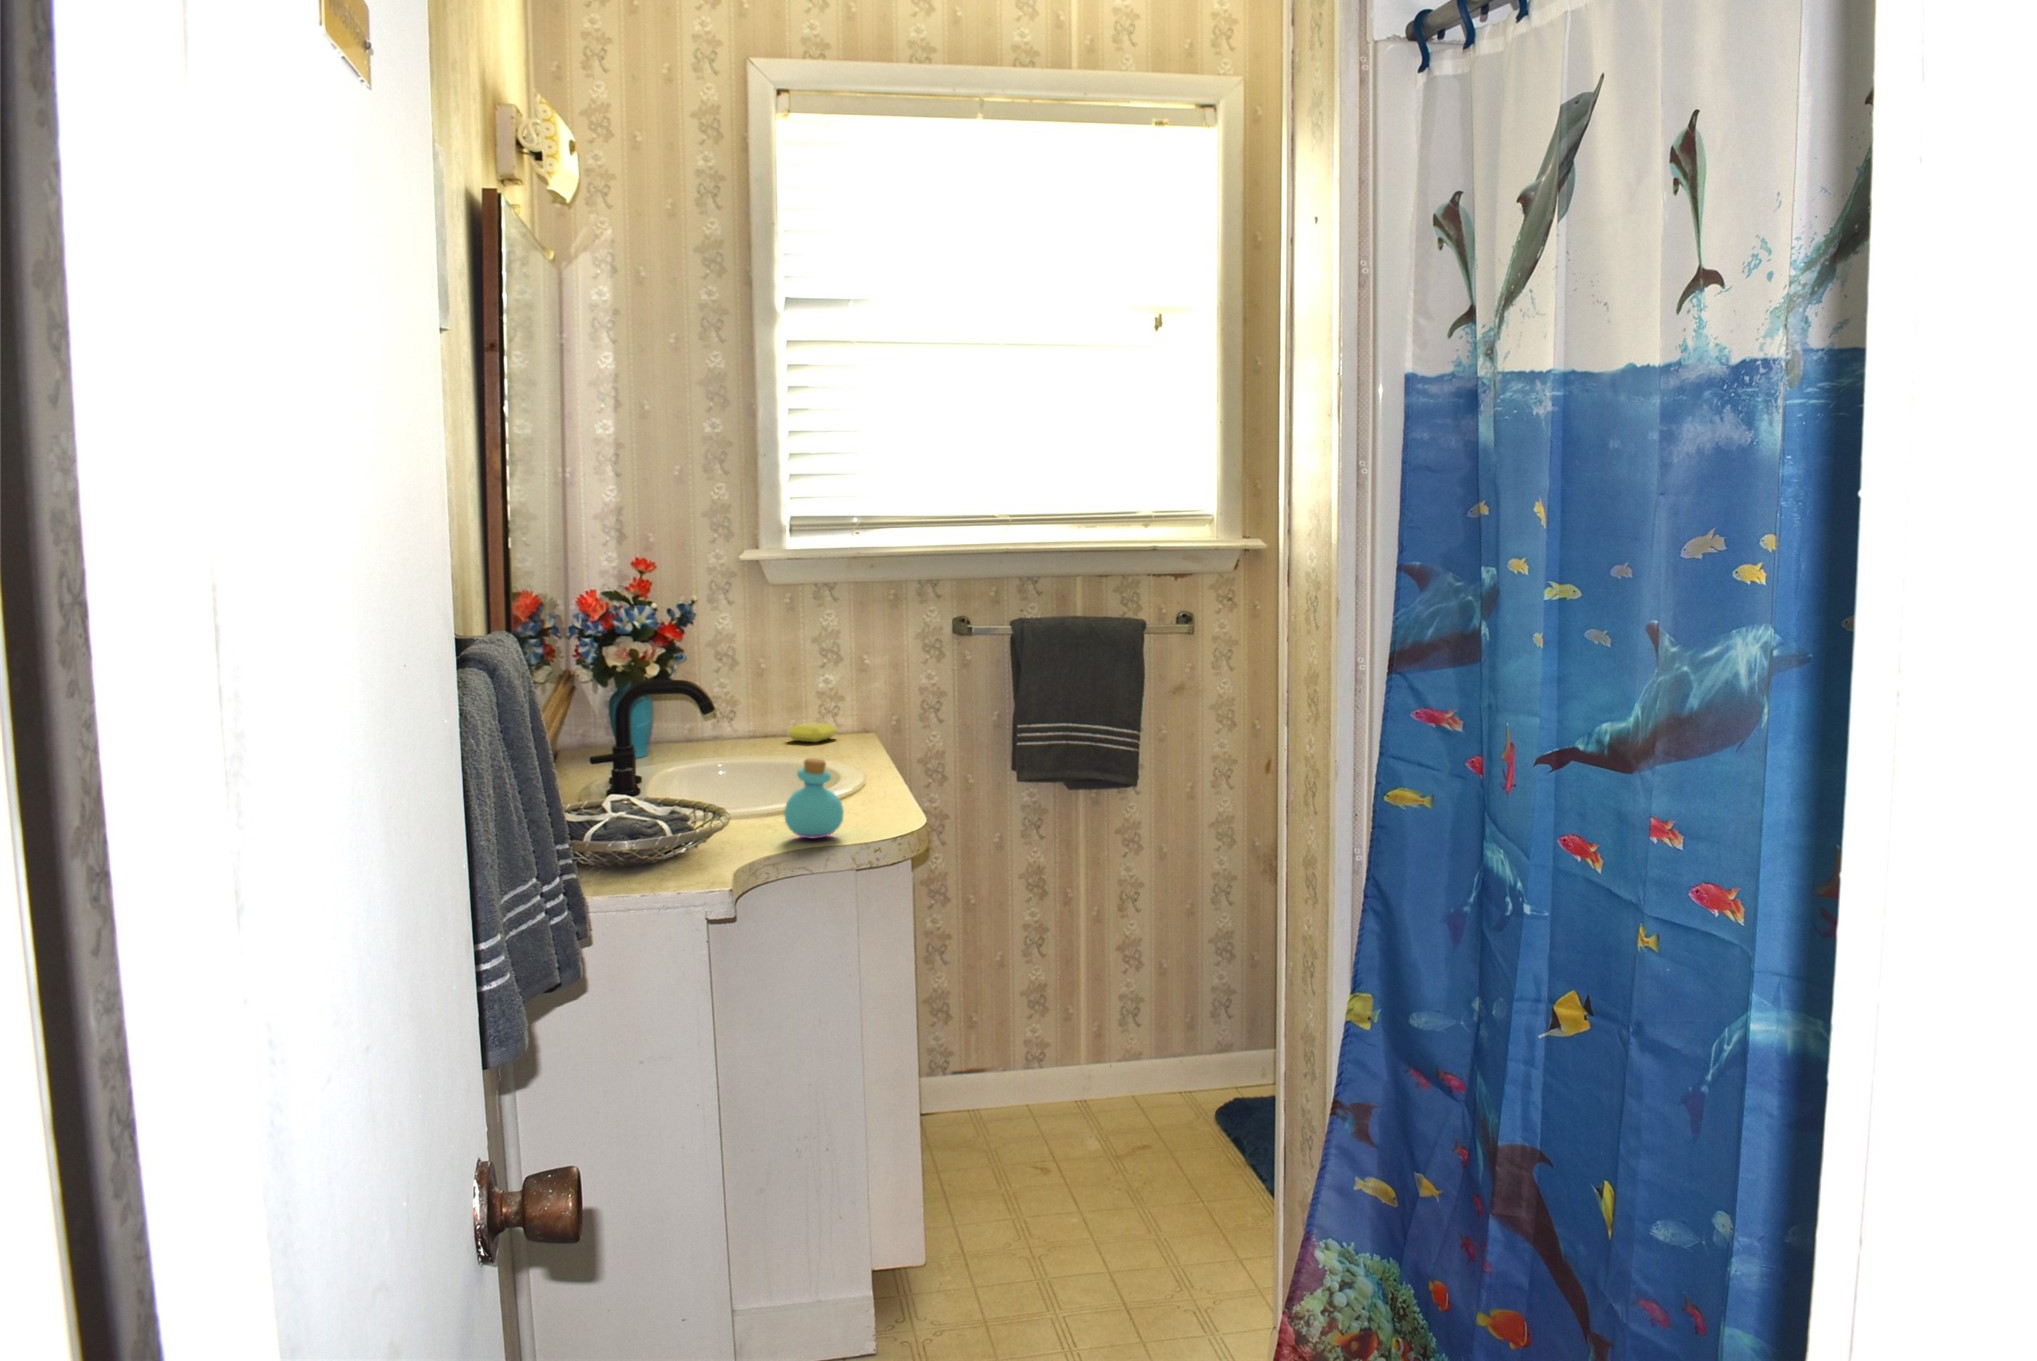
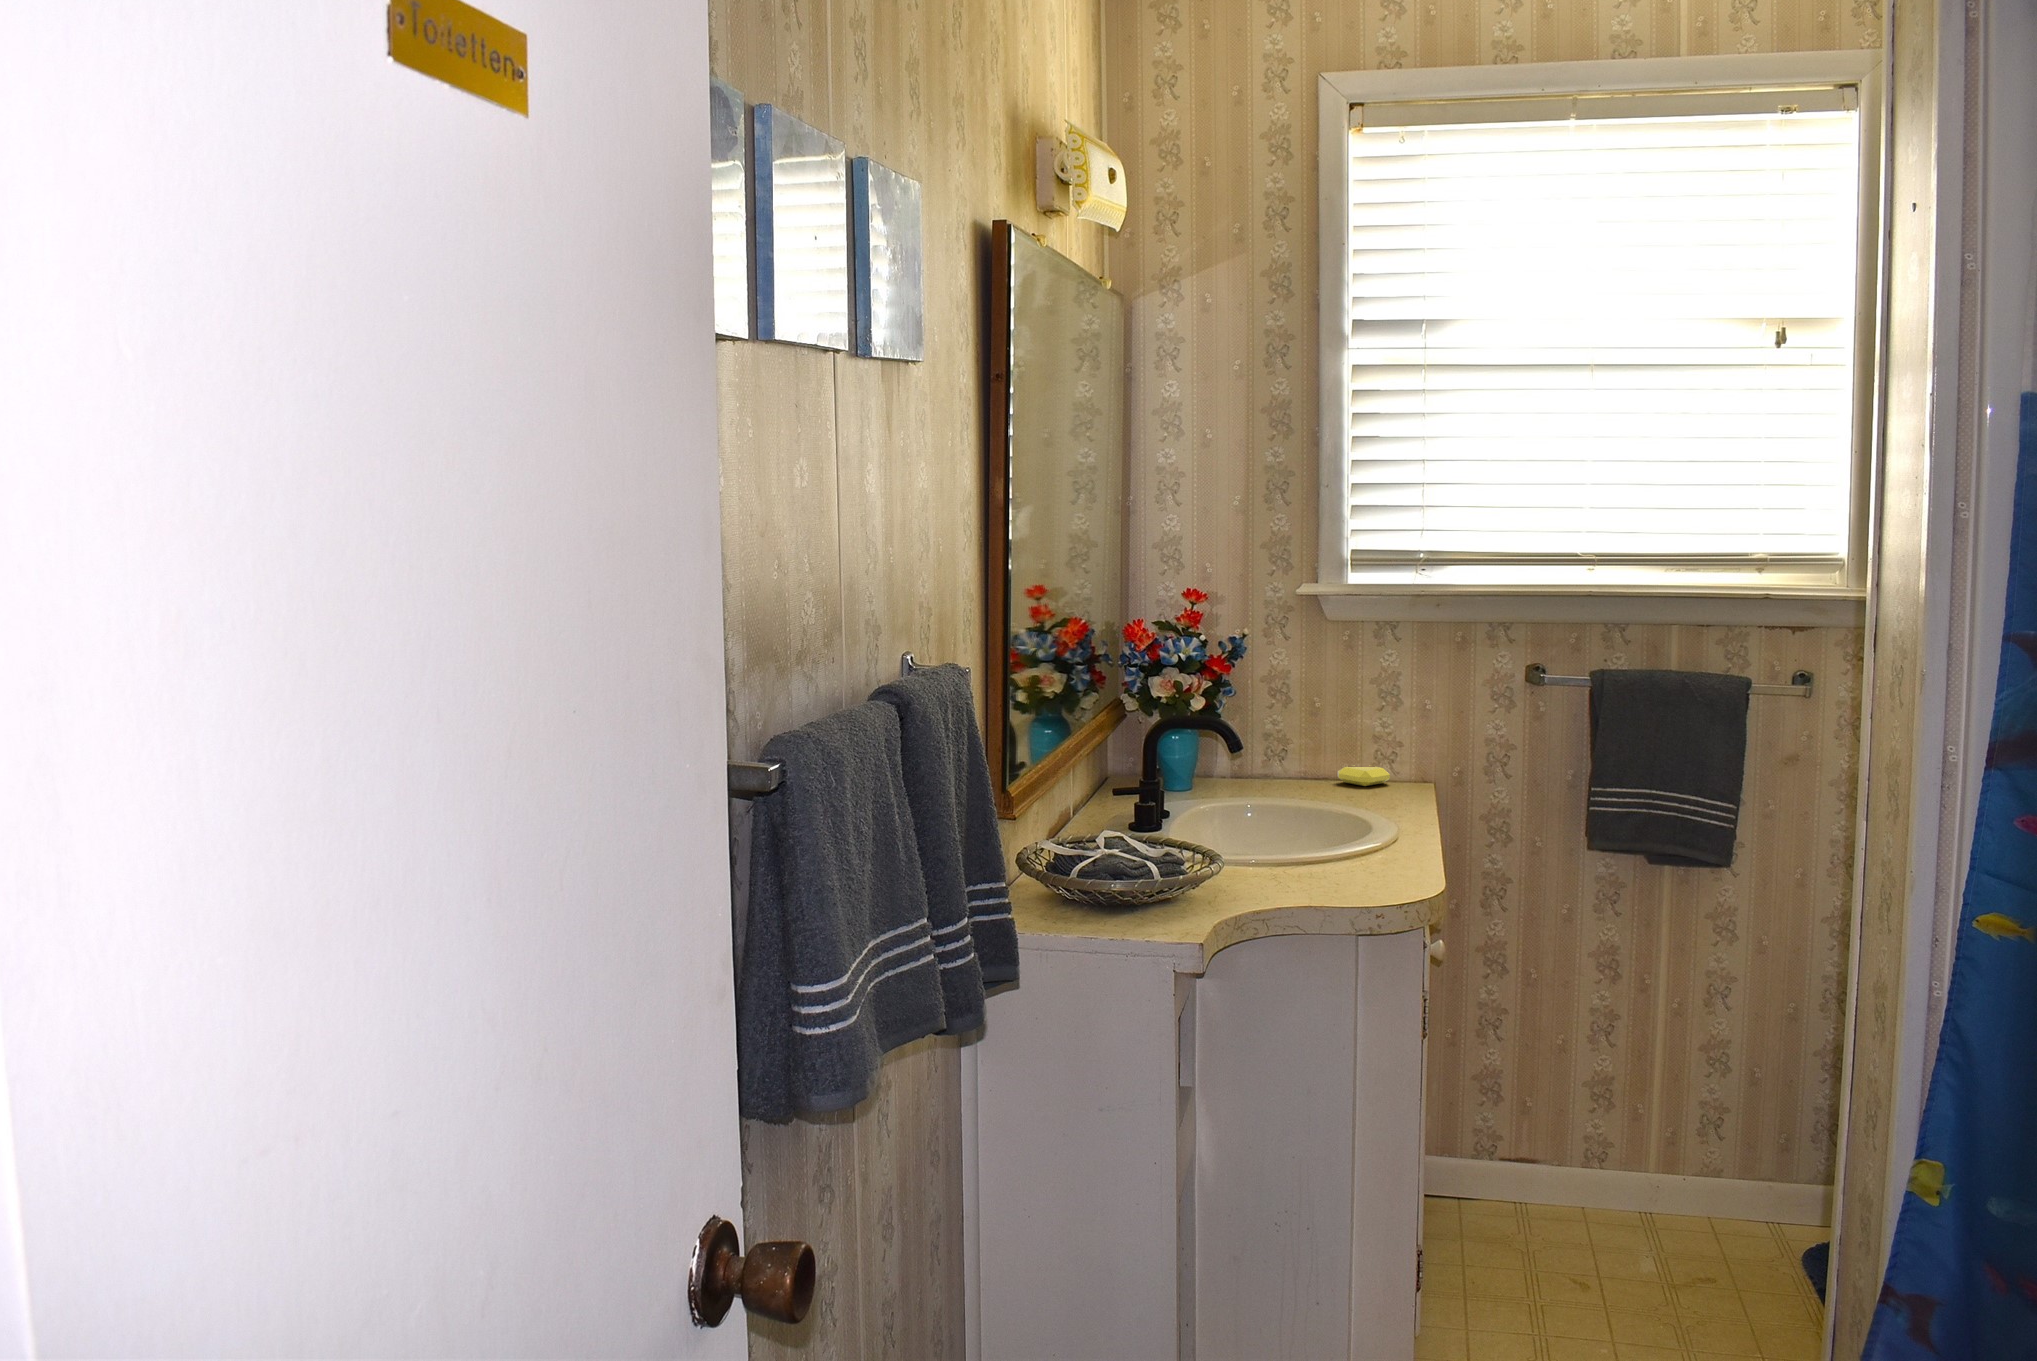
perfume bottle: present [784,758,844,838] -> none [1283,807,1345,891]

